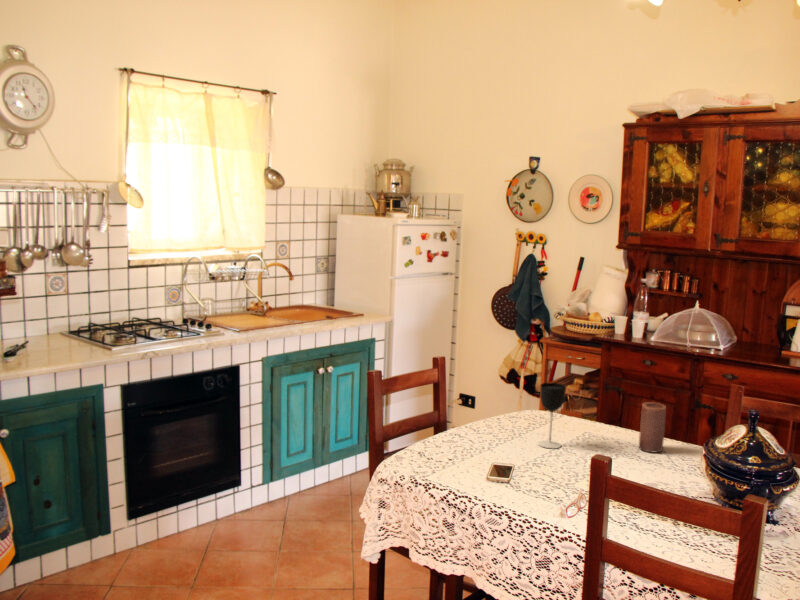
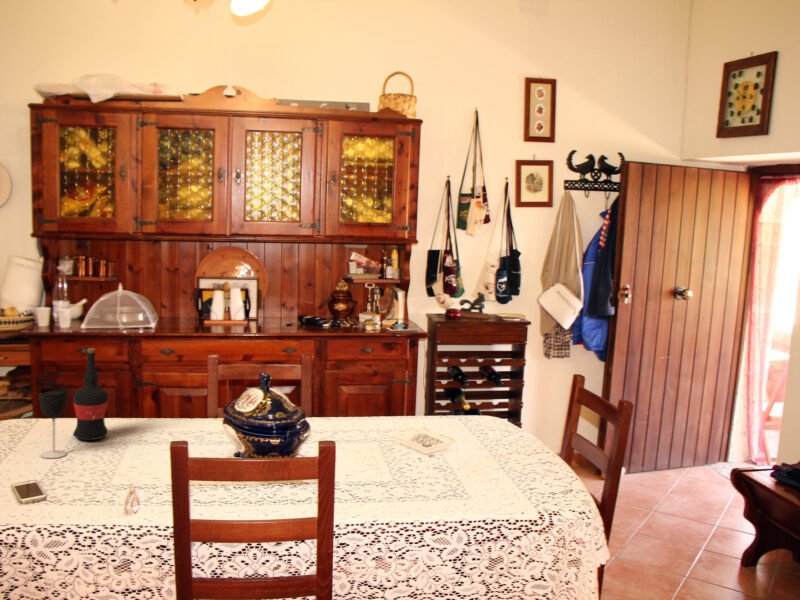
wine bottle: none [577,352,612,441] -> present [73,348,108,440]
candle: present [639,402,666,453] -> none [139,388,163,437]

